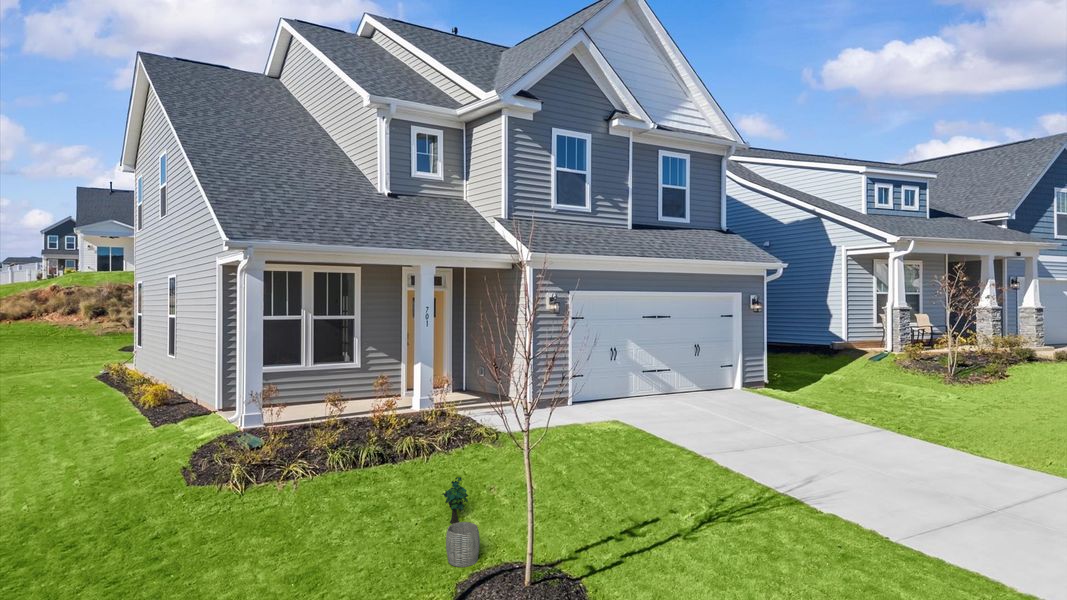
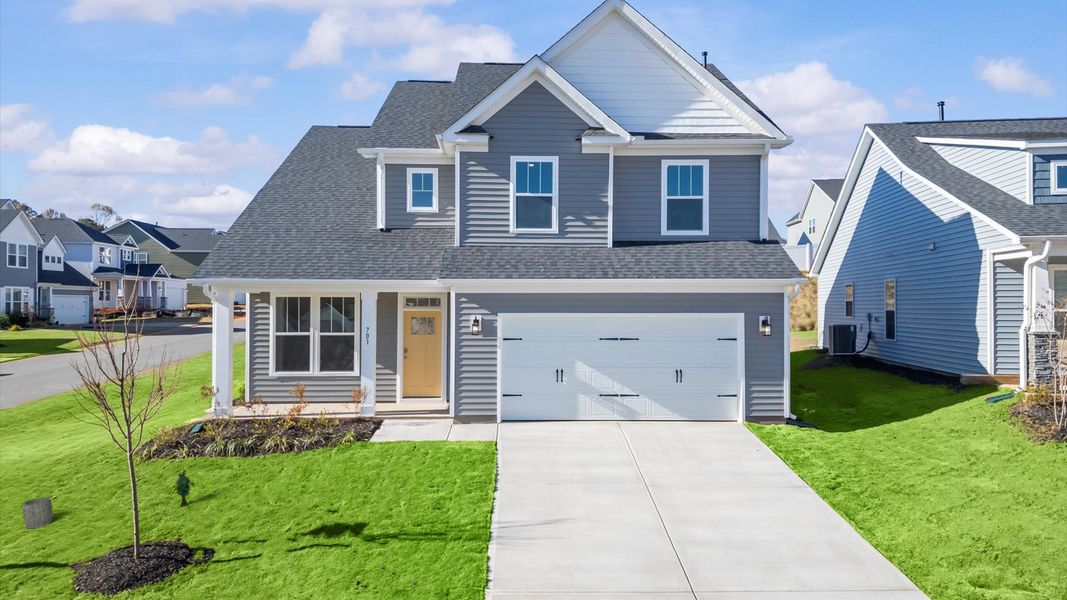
woven basket: present [446,522,480,567] -> present [23,497,53,529]

